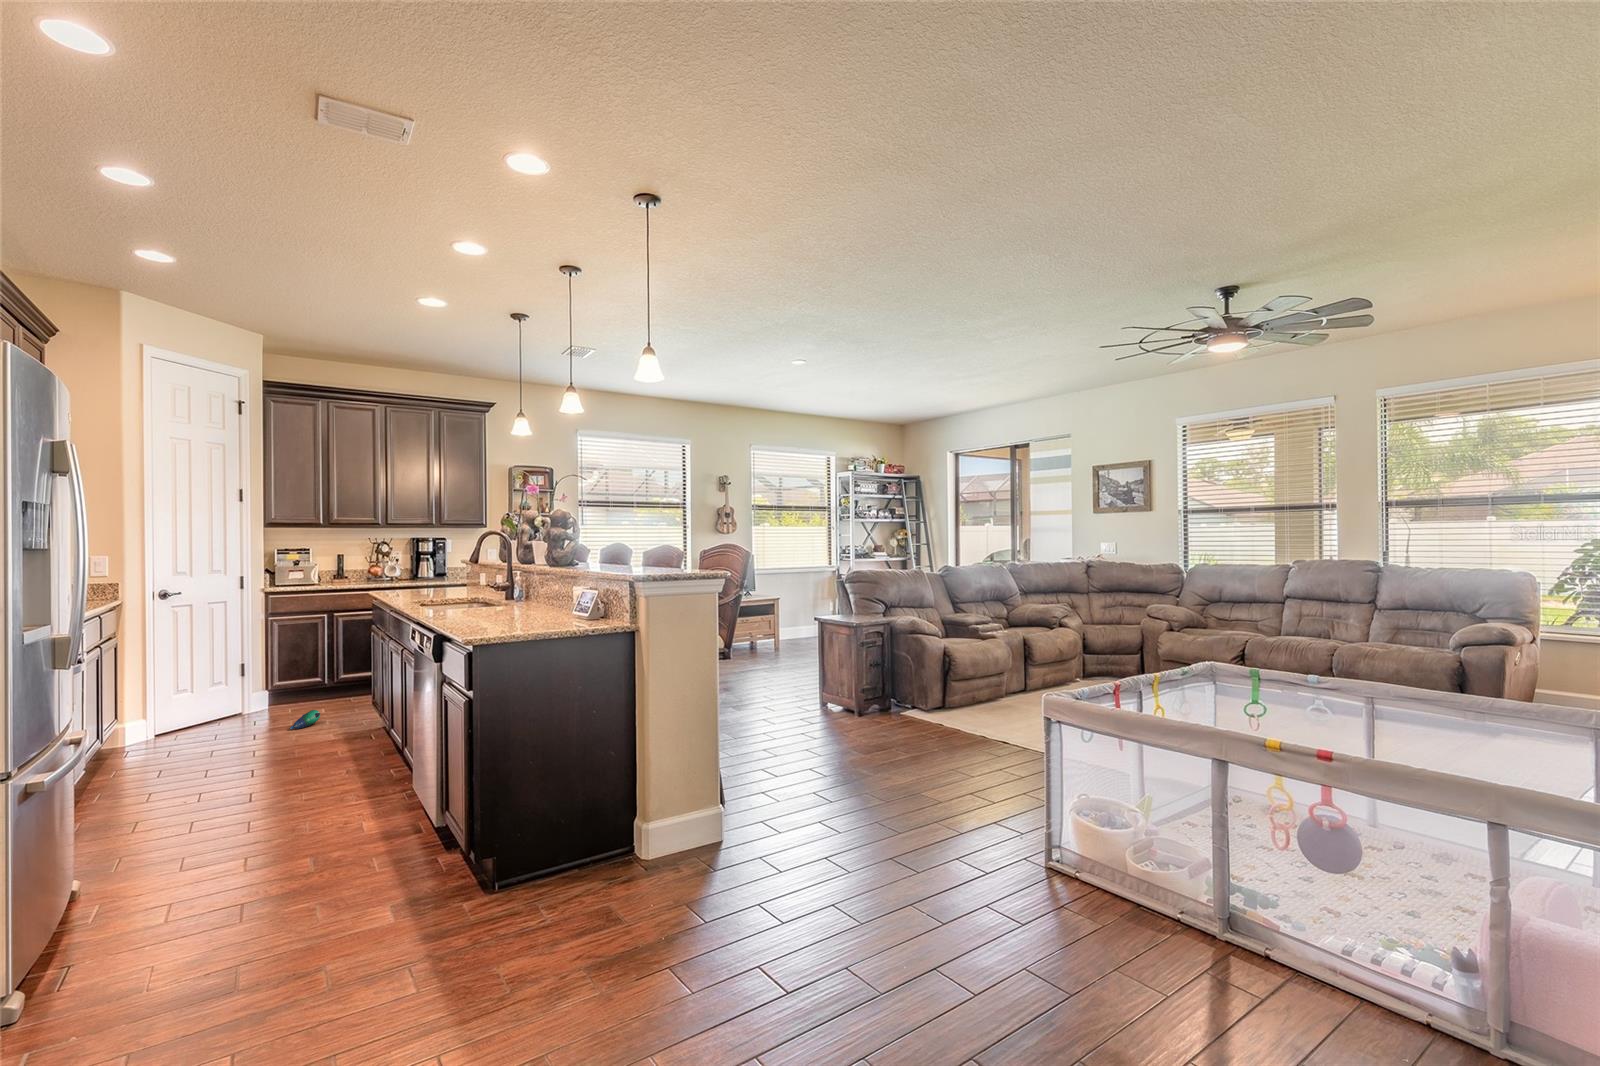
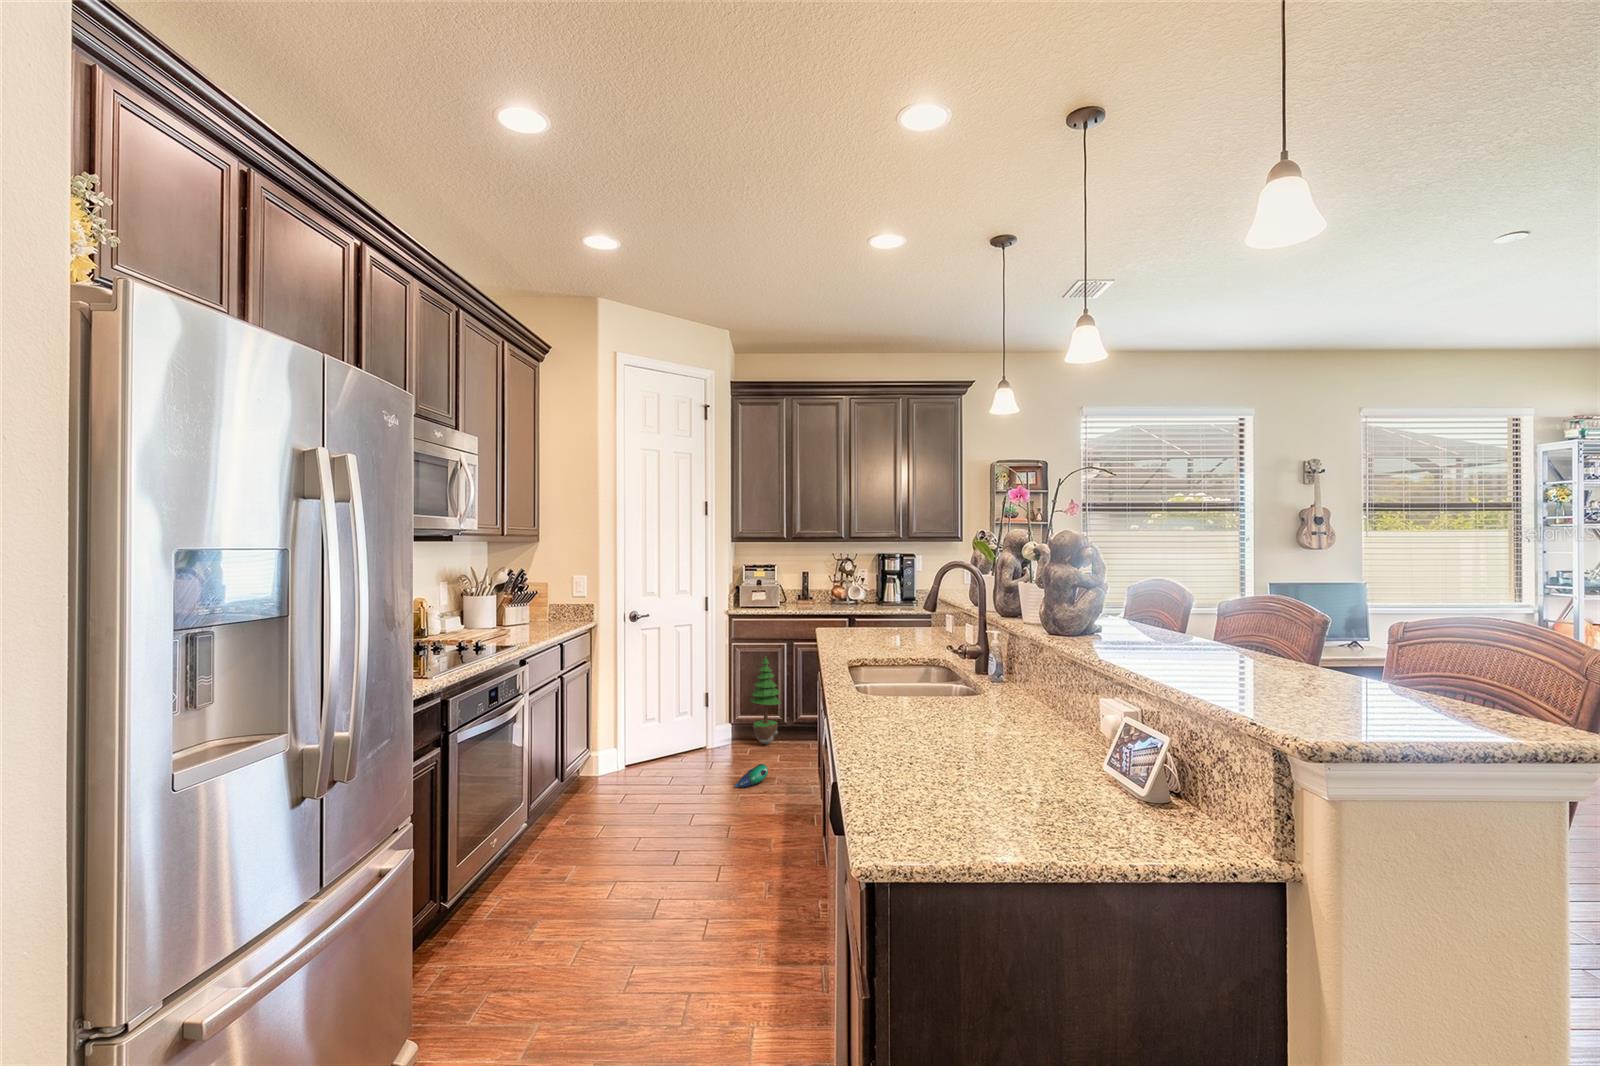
potted tree: none [287,626,321,705] -> present [750,656,781,745]

